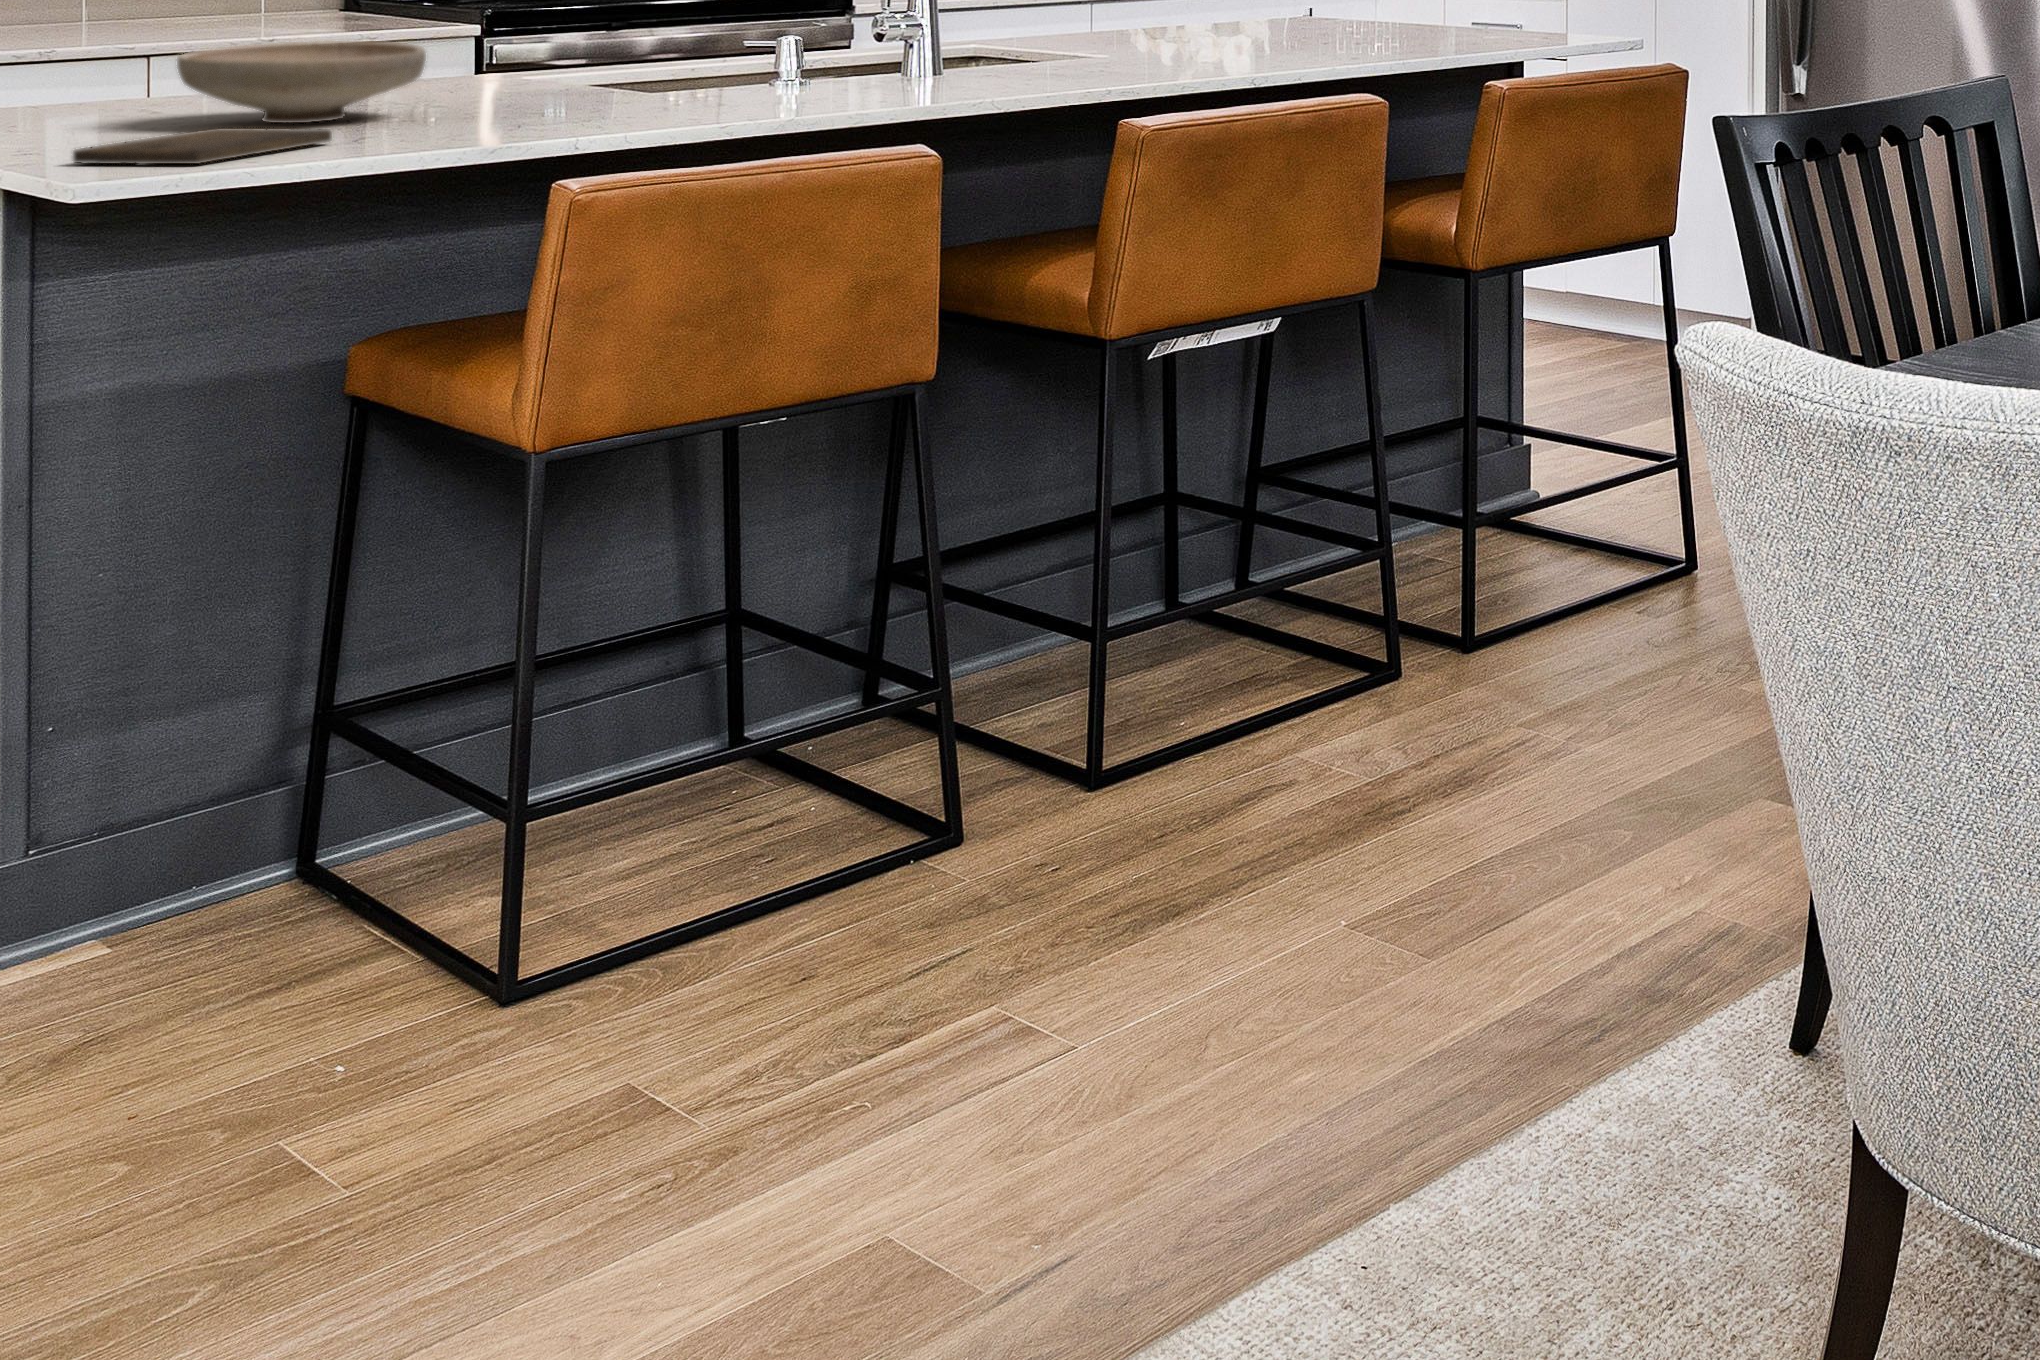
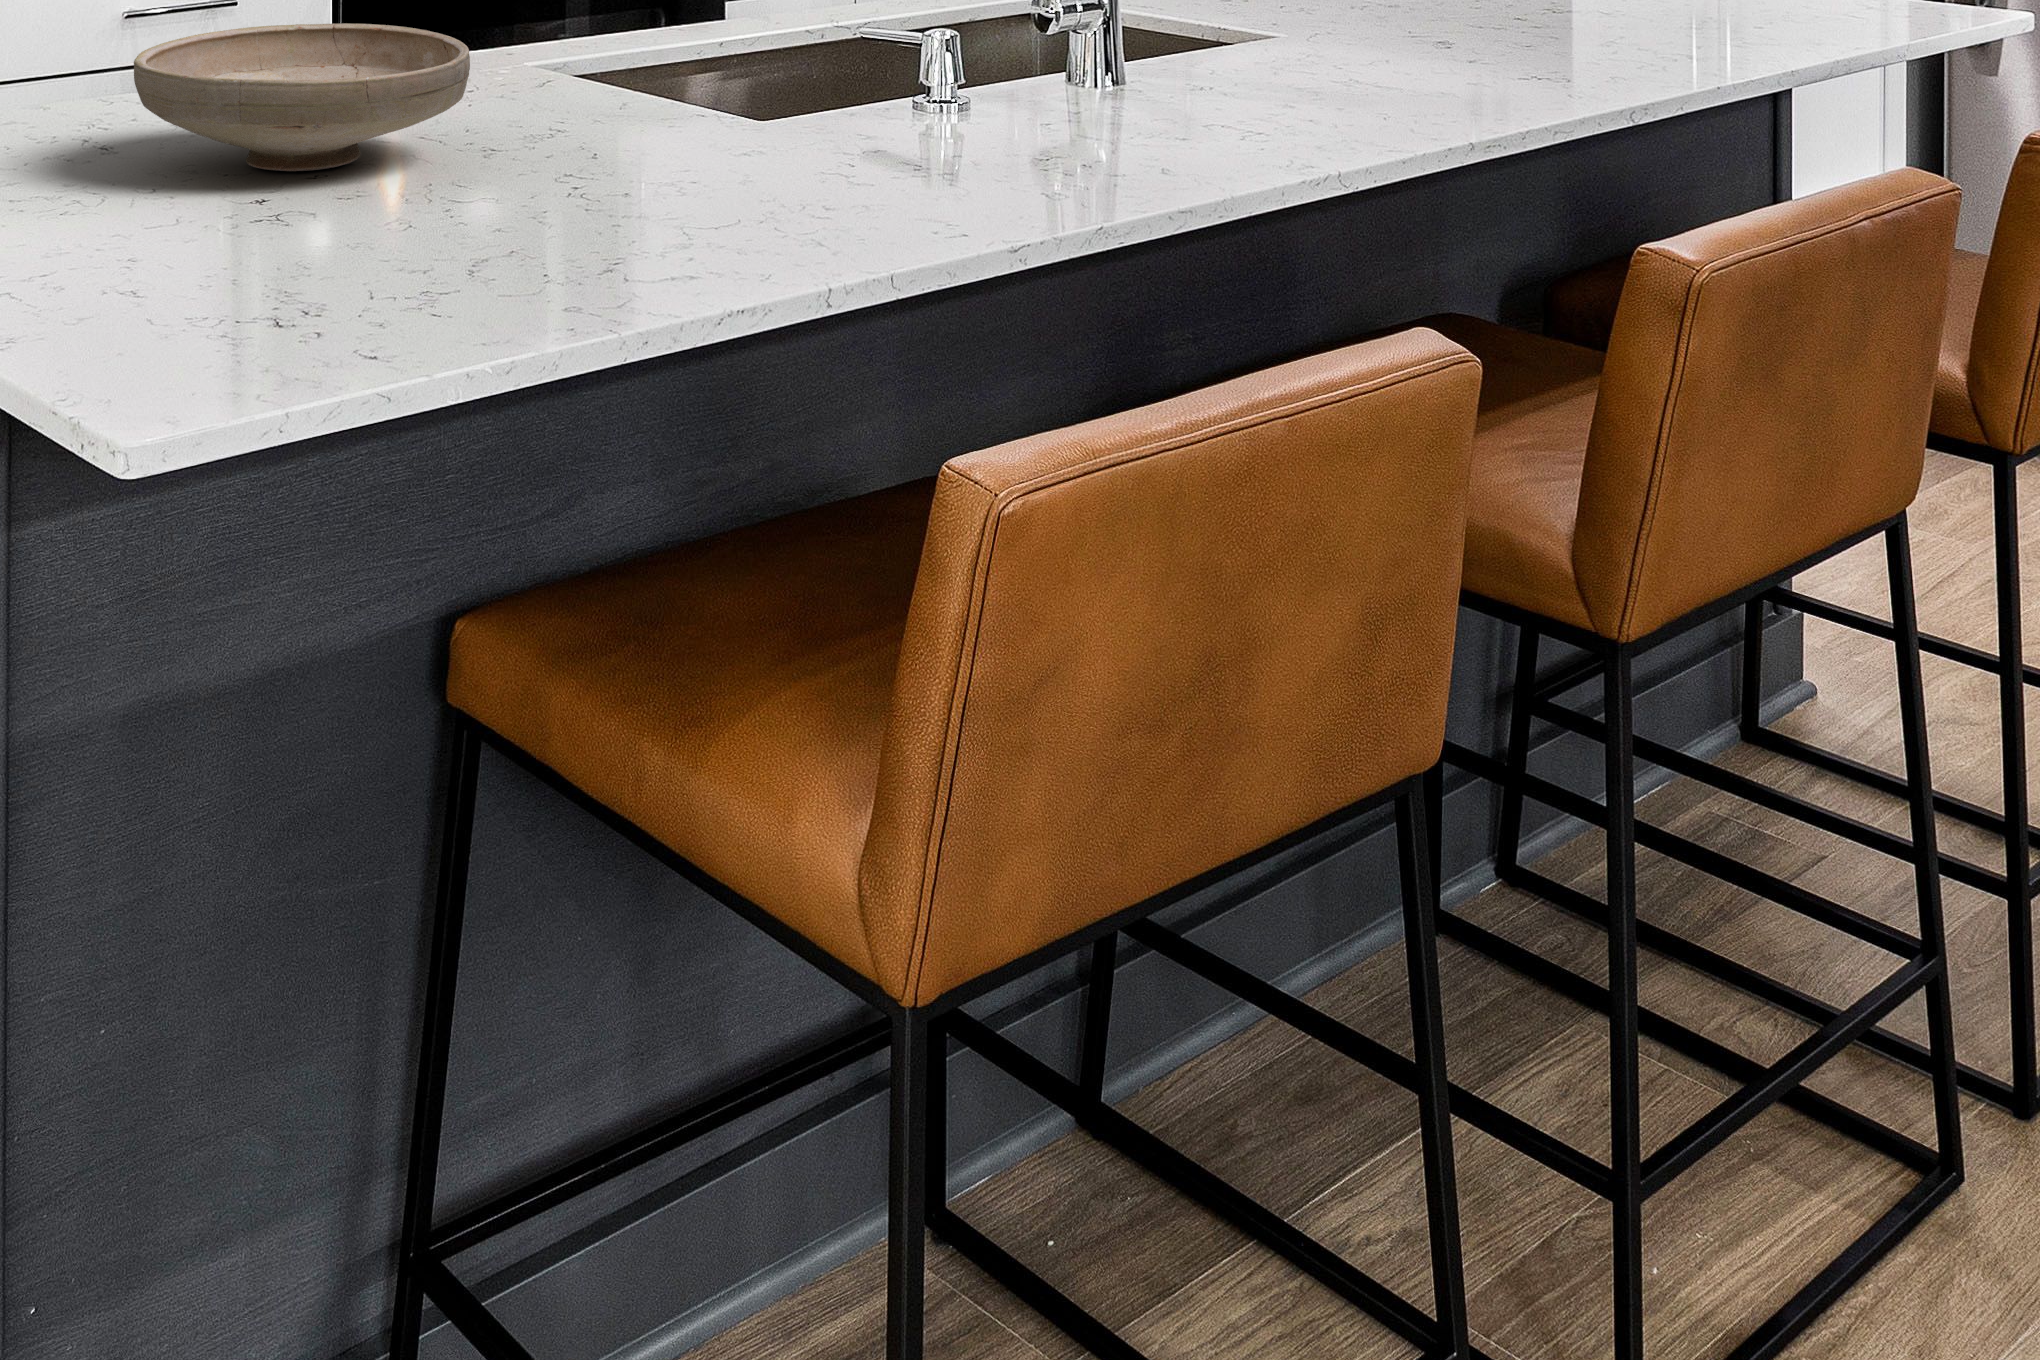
cutting board: present [73,128,332,164] -> none [47,210,404,320]

